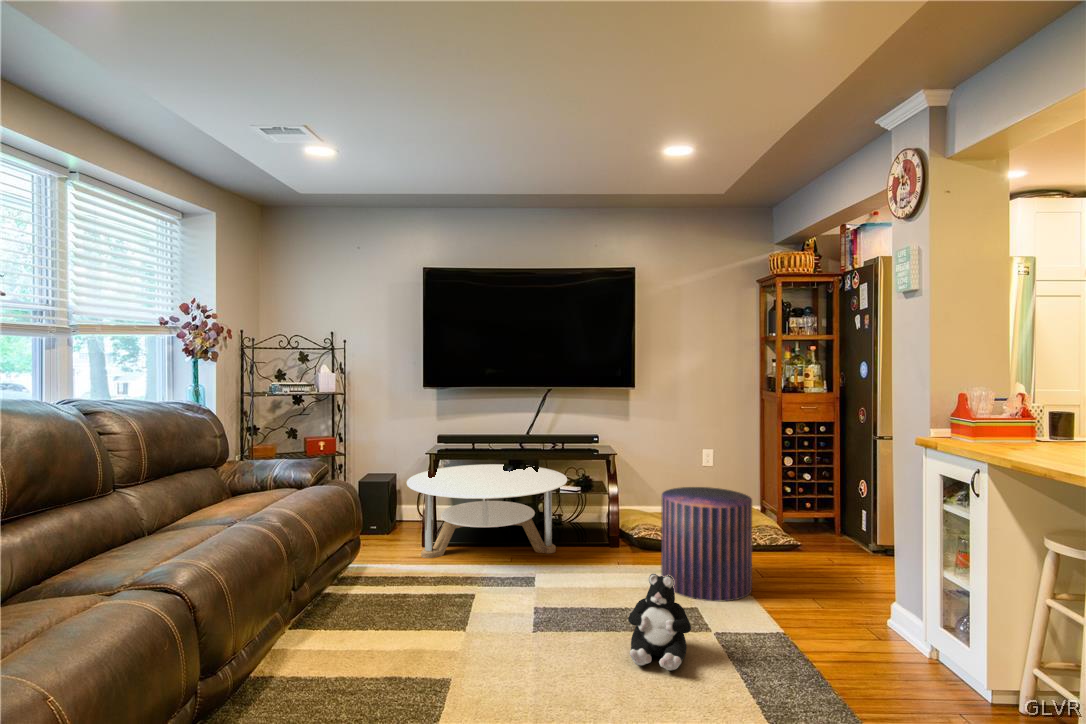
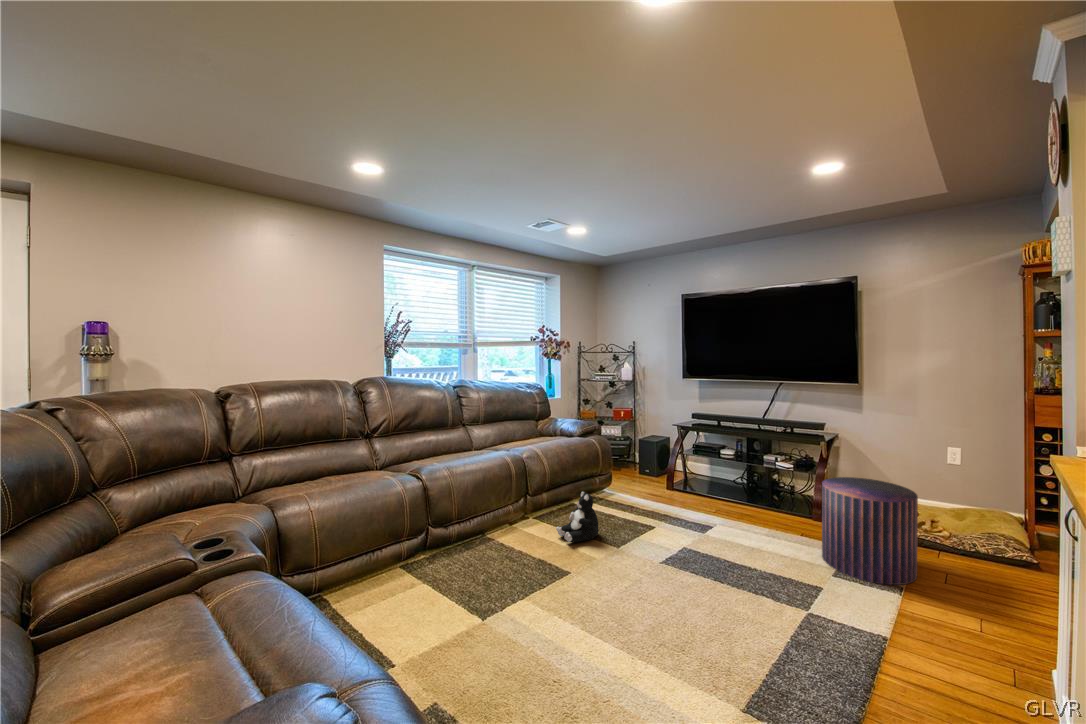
round table: present [407,464,567,558] -> none [654,436,778,510]
plush toy: present [628,574,691,671] -> present [556,491,599,542]

